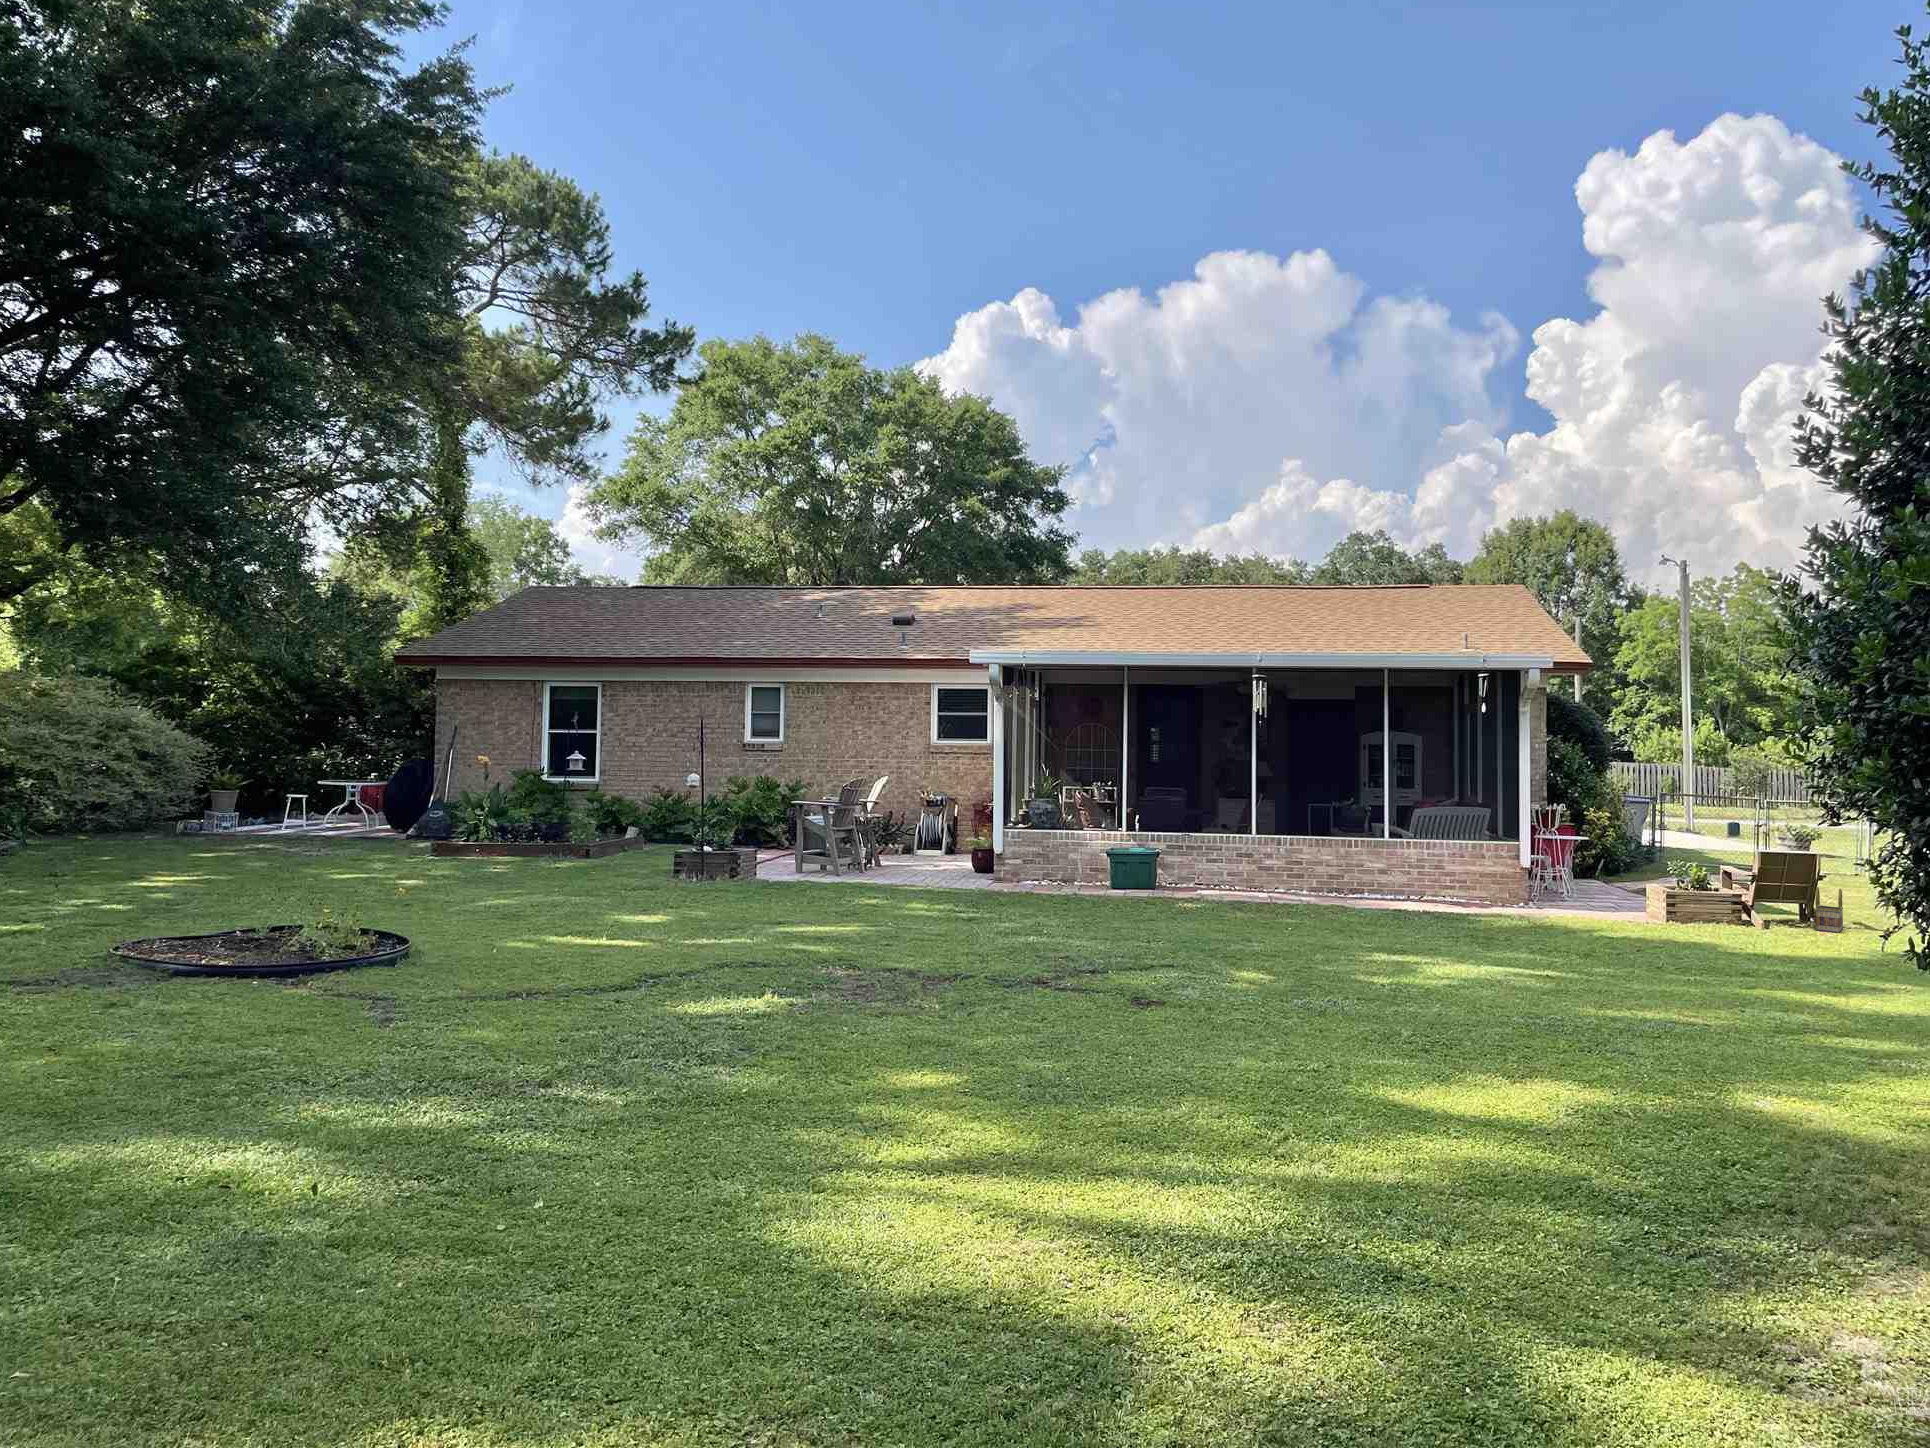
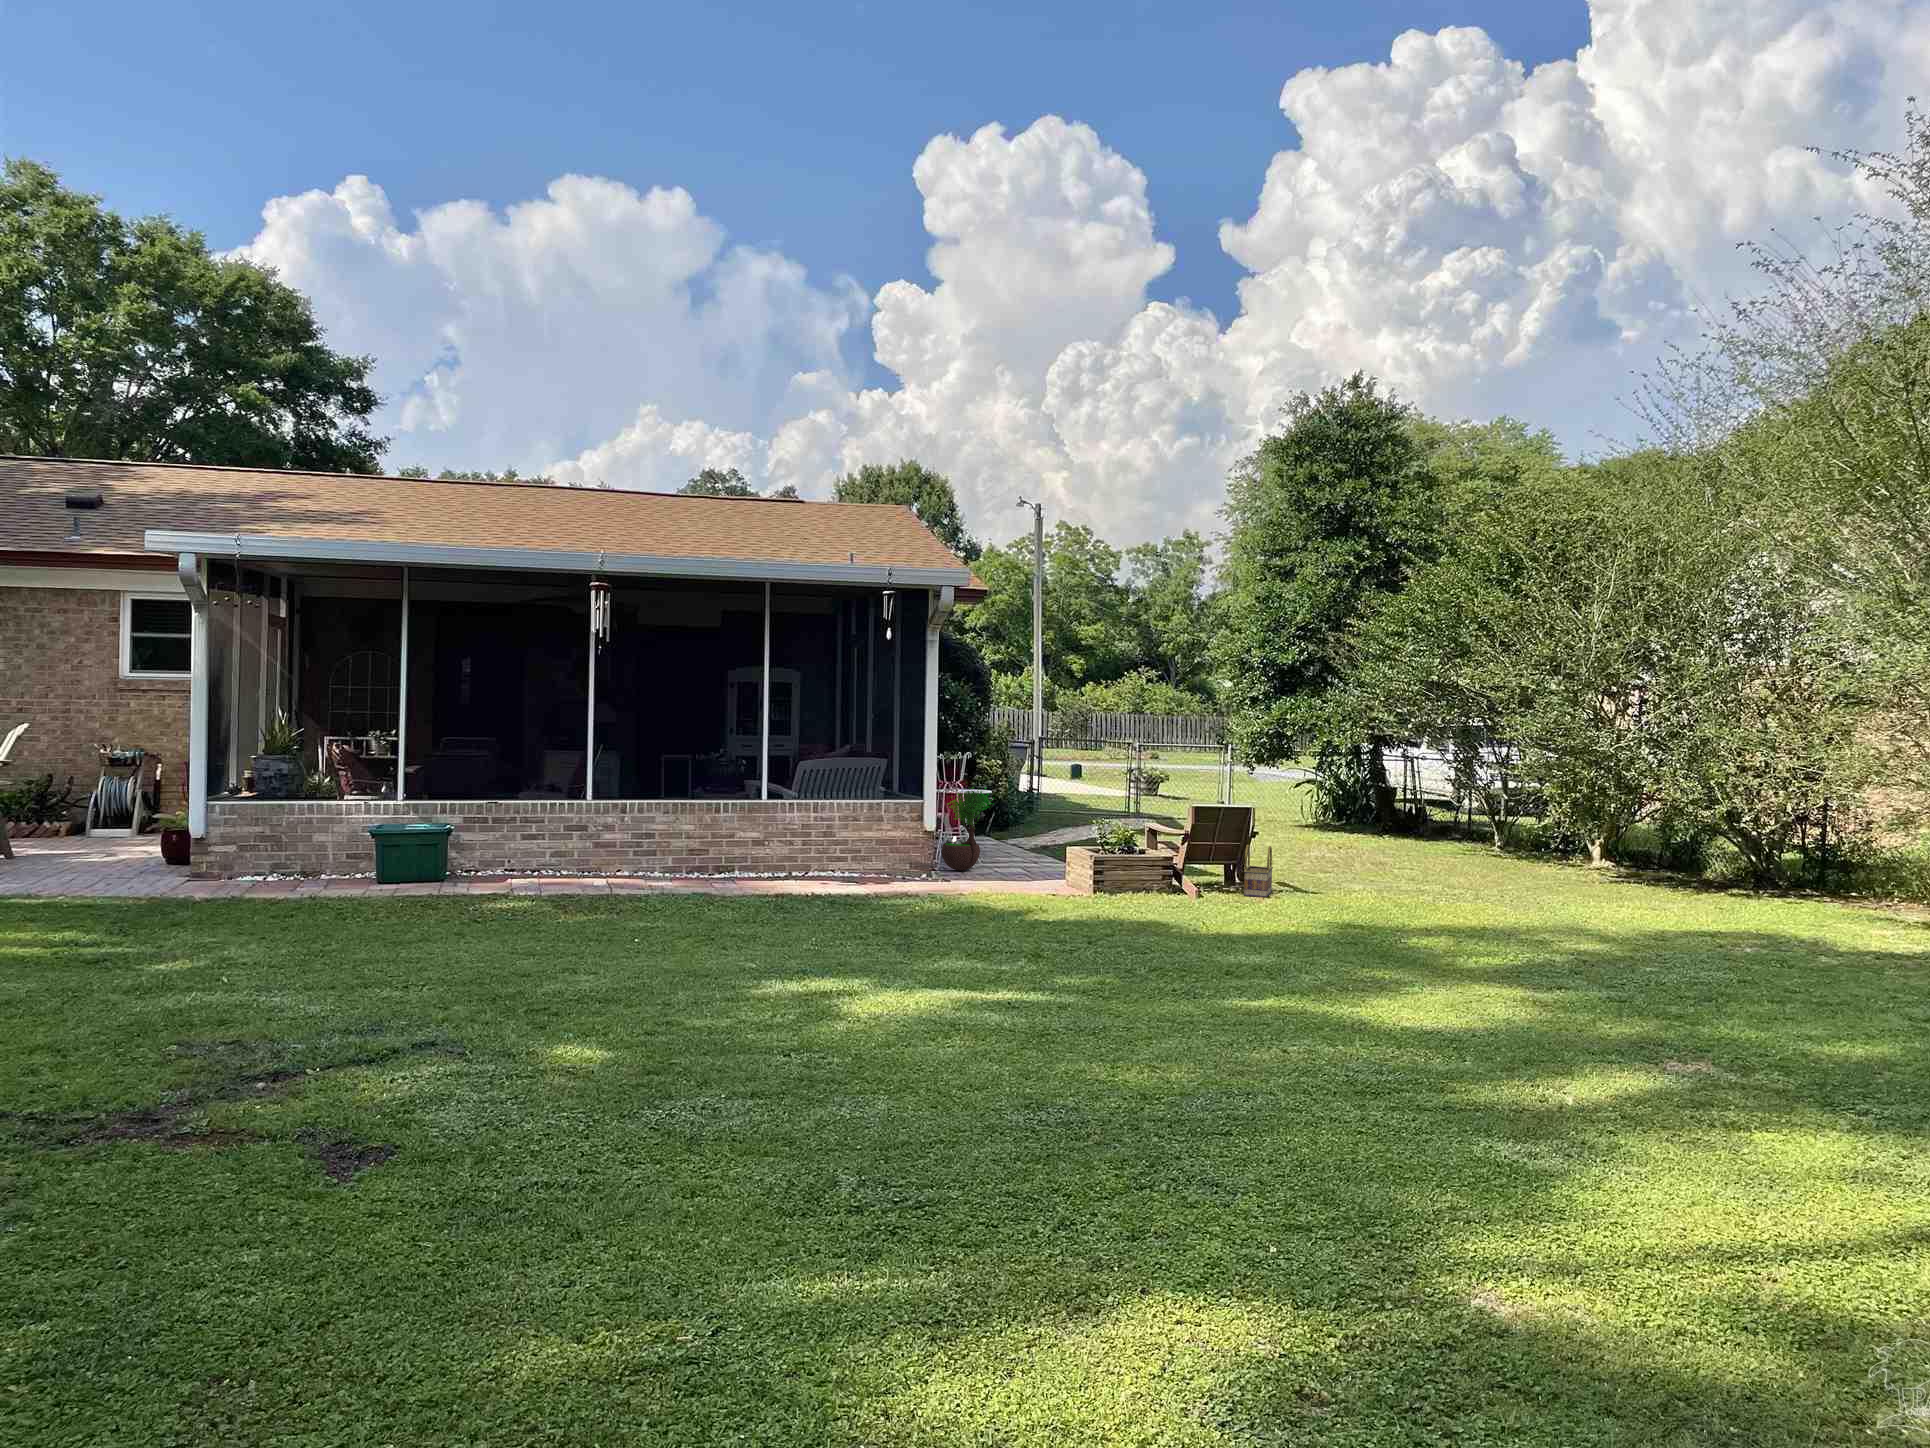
potted tree: none [1527,828,1572,899] -> present [942,782,994,871]

